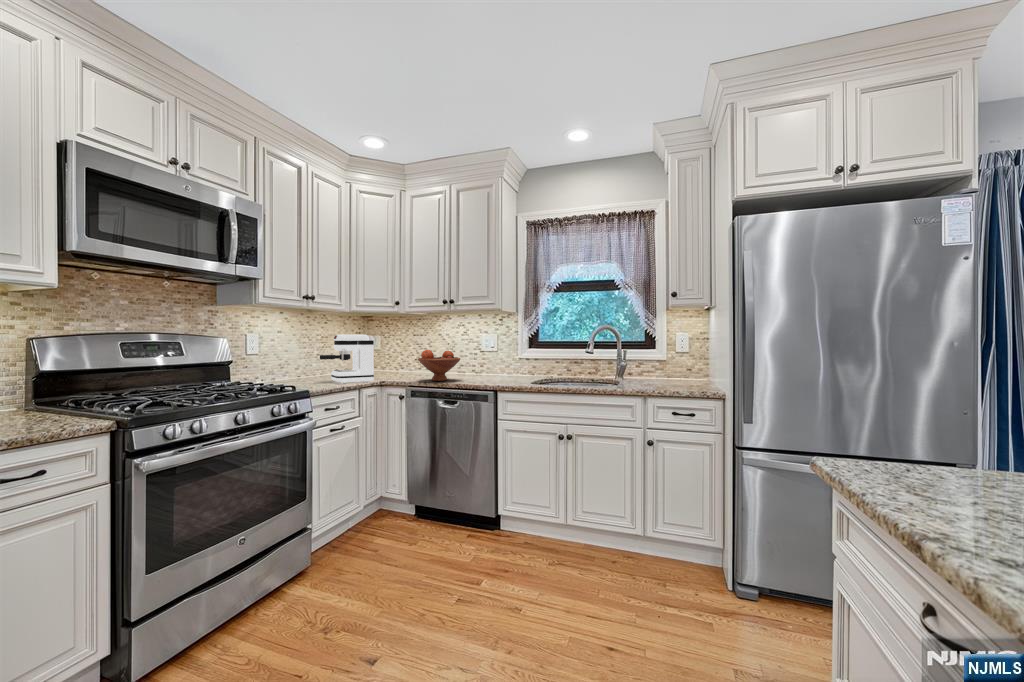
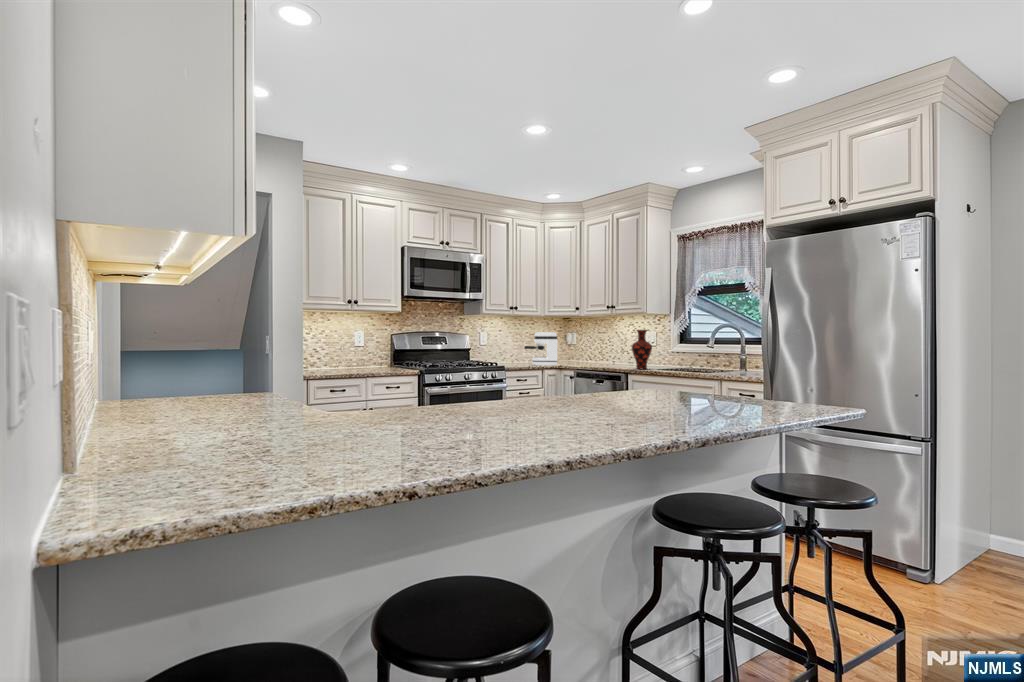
vase: none [486,331,511,382] -> present [632,330,652,369]
fruit bowl: present [418,350,460,381] -> none [587,343,619,367]

